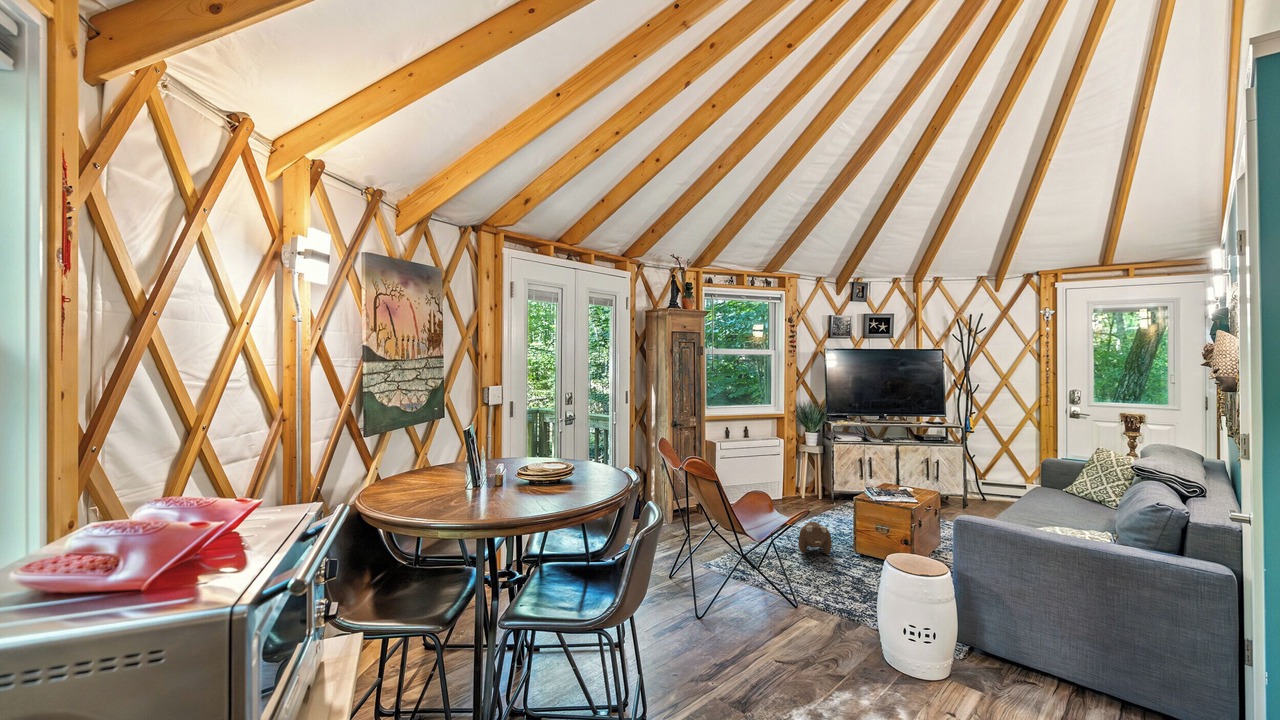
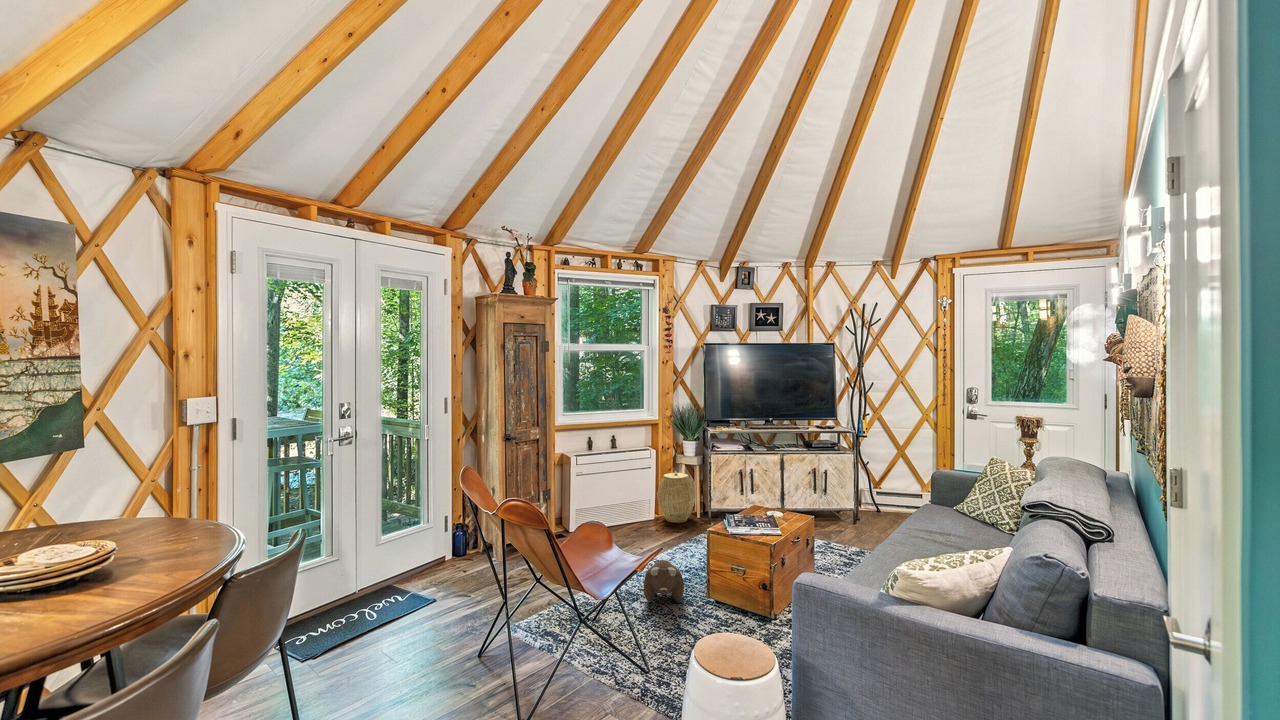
woven basket: none [786,459,819,501] -> present [657,473,695,523]

